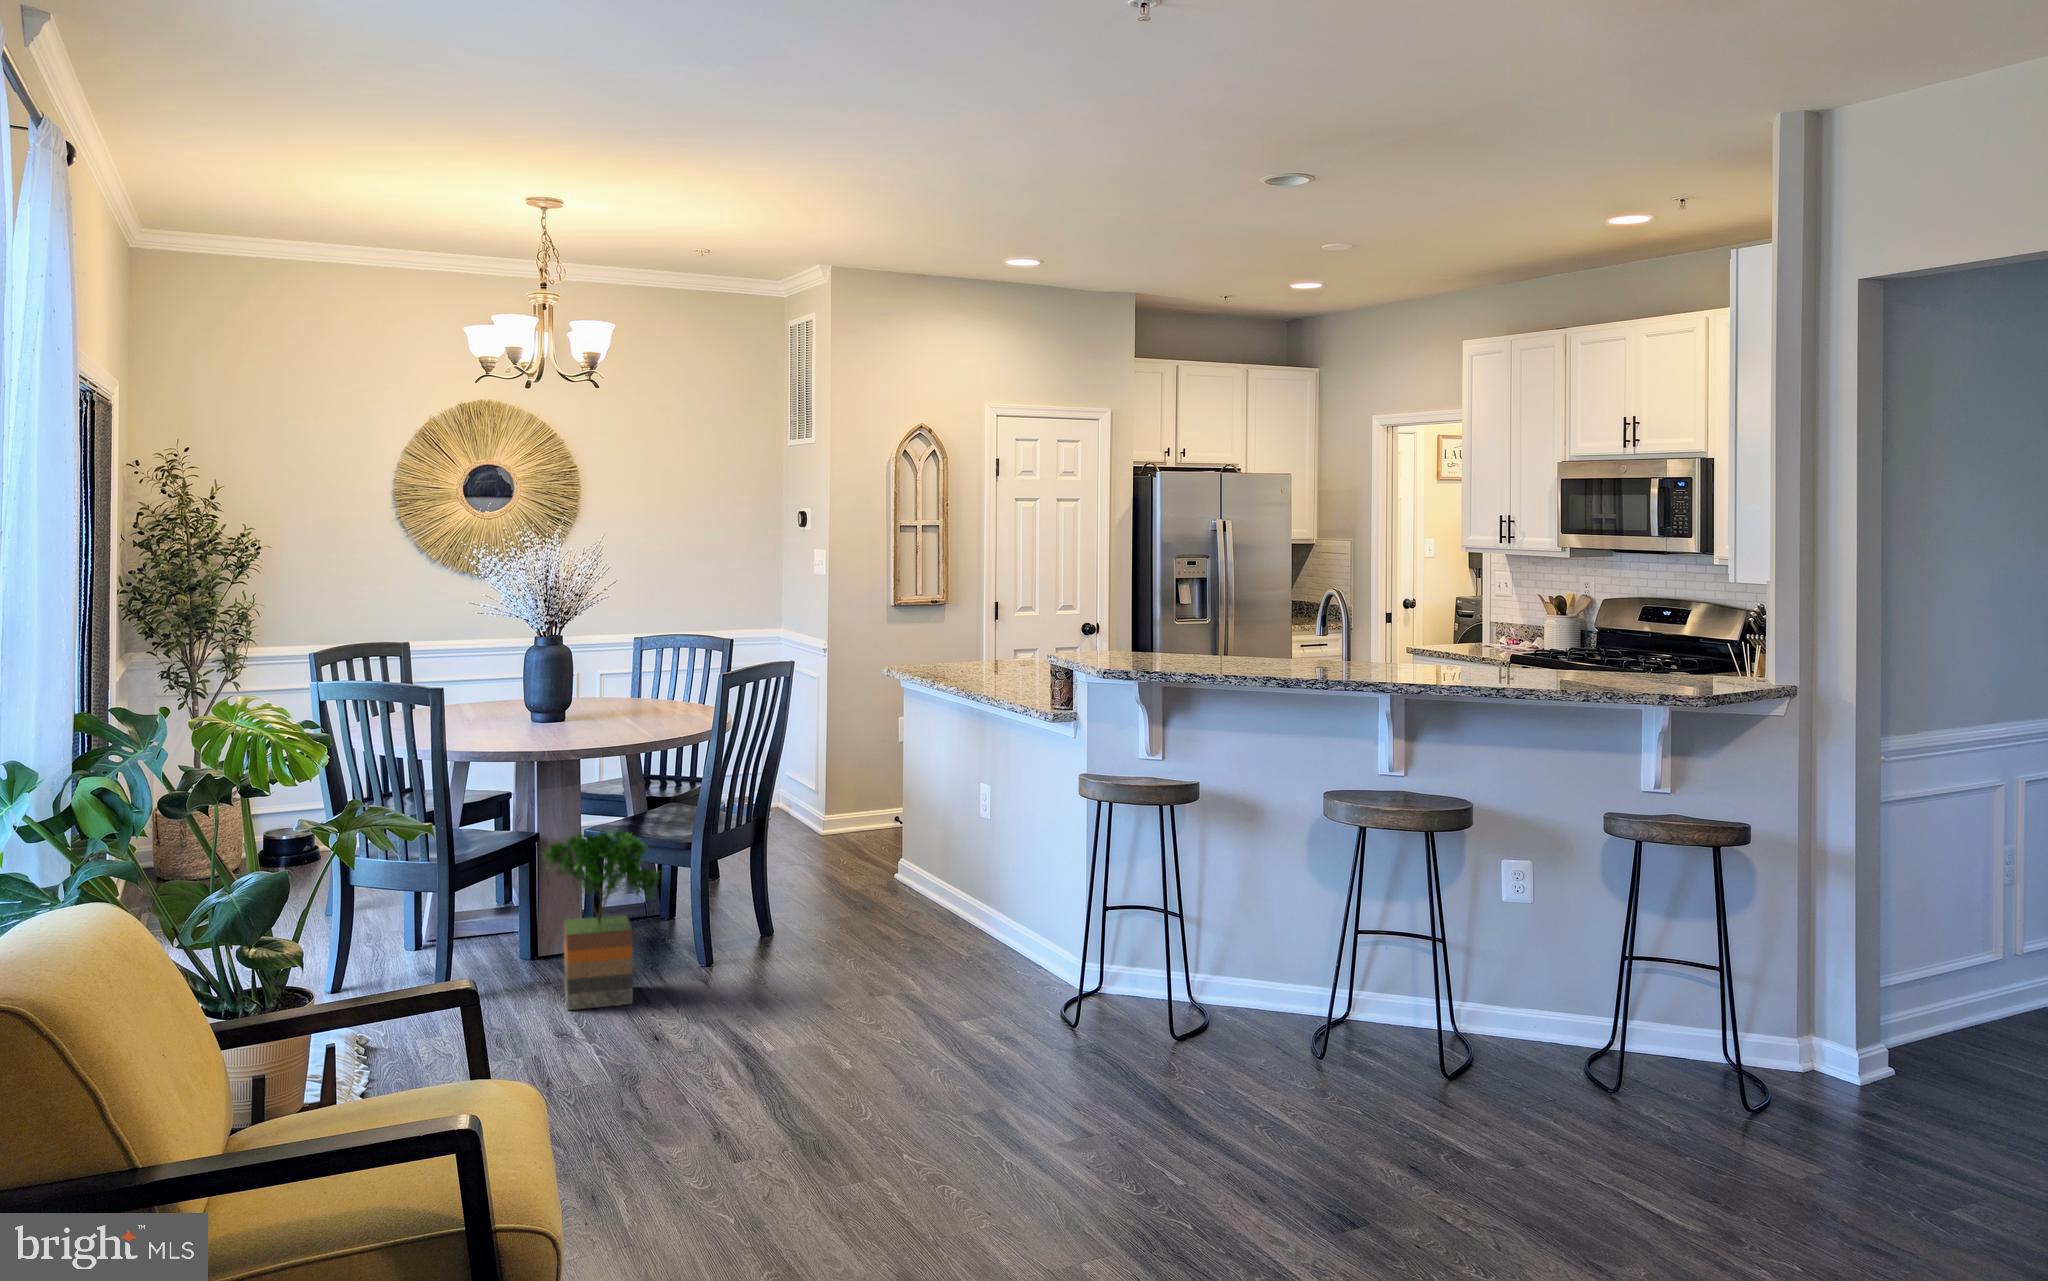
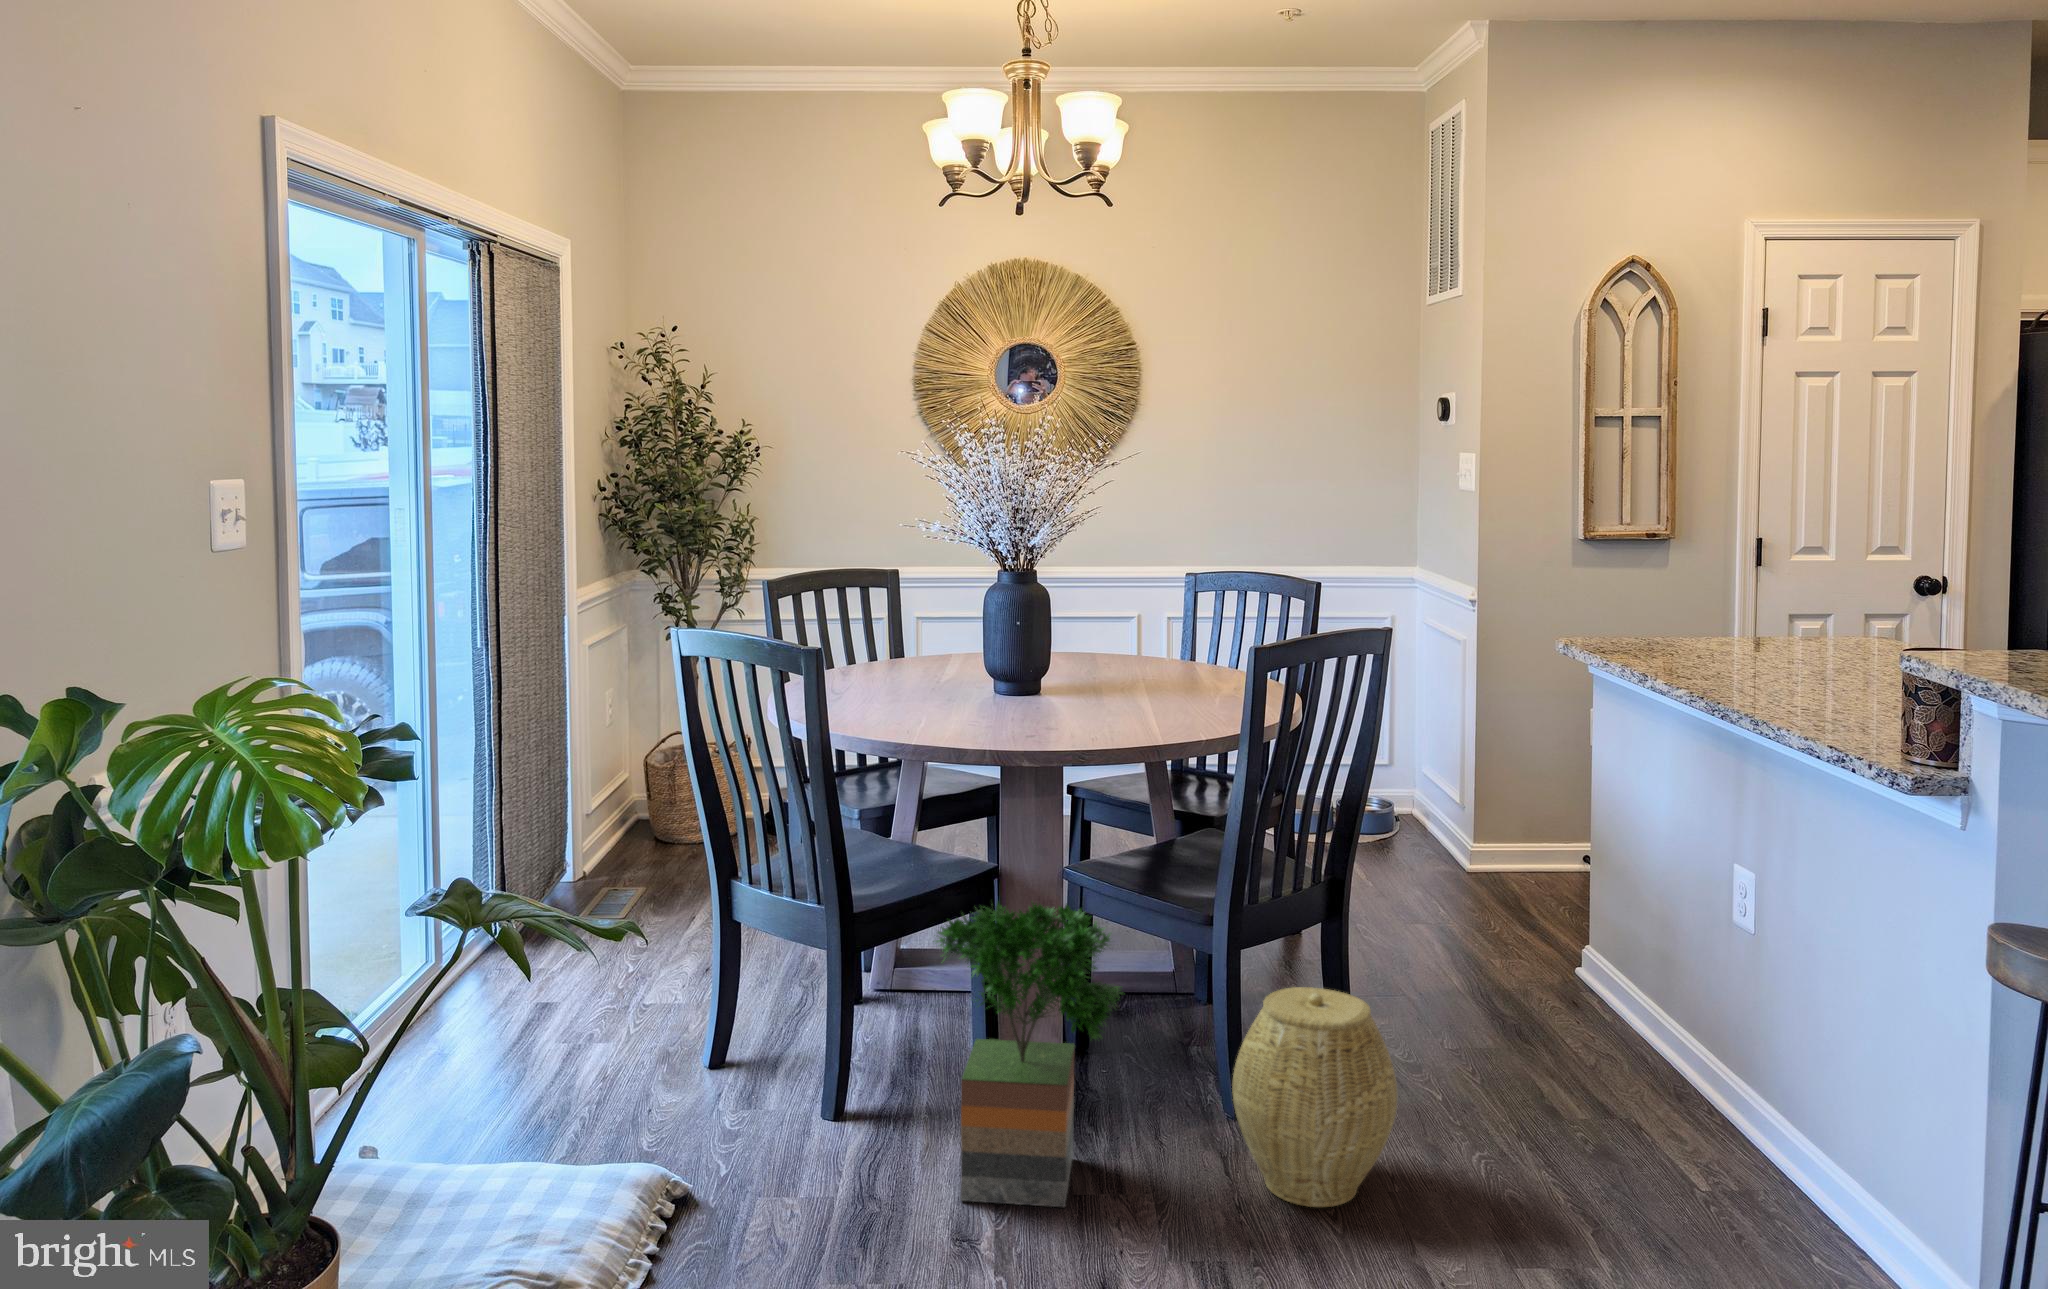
woven basket: none [724,866,817,985] -> present [1232,987,1397,1207]

